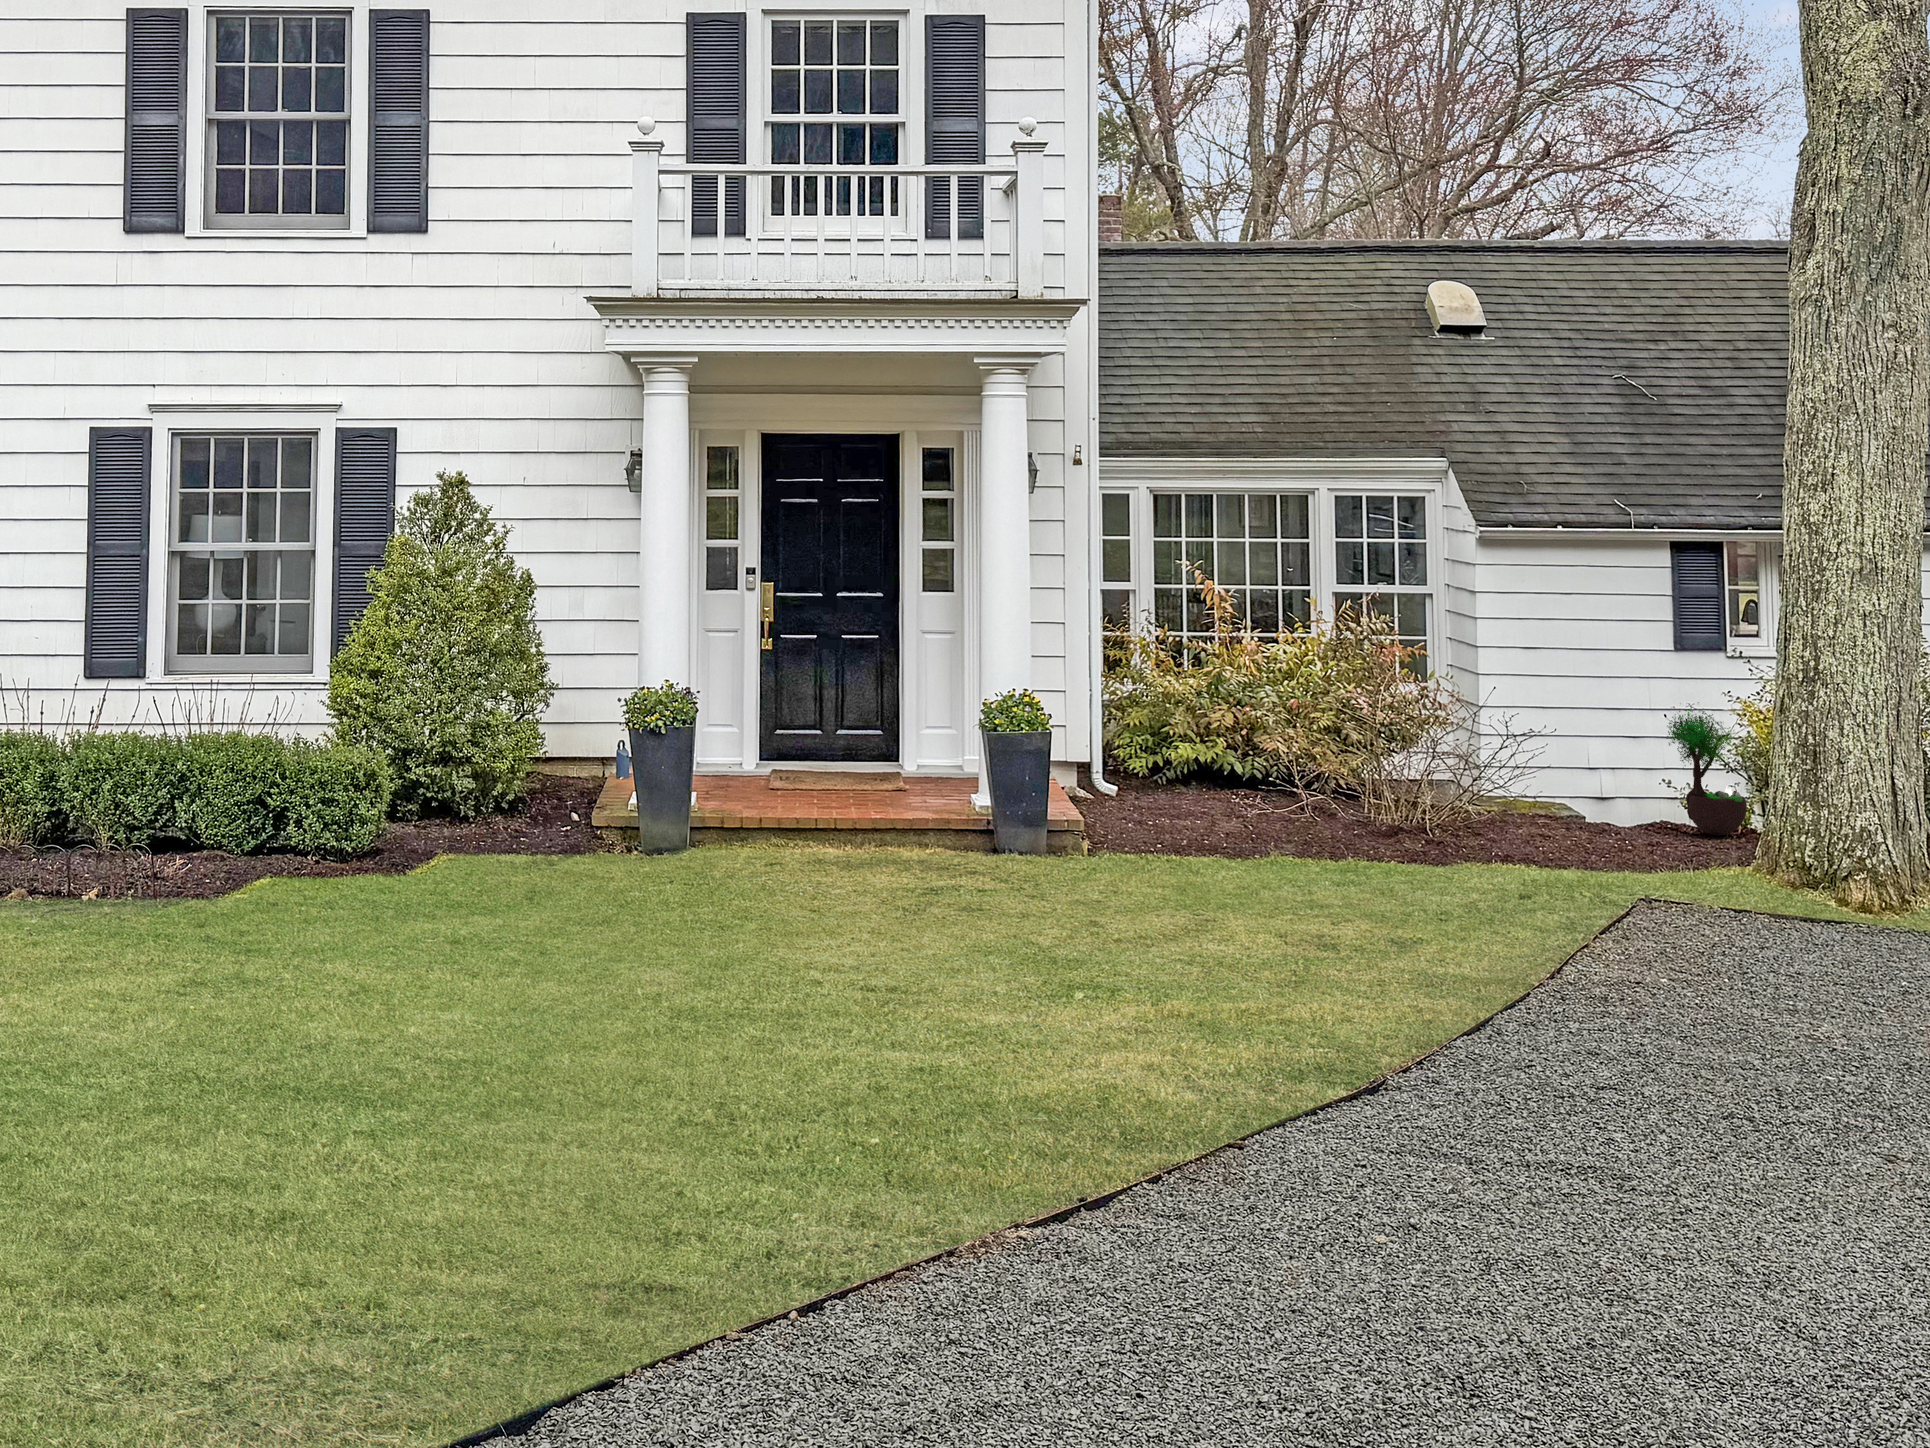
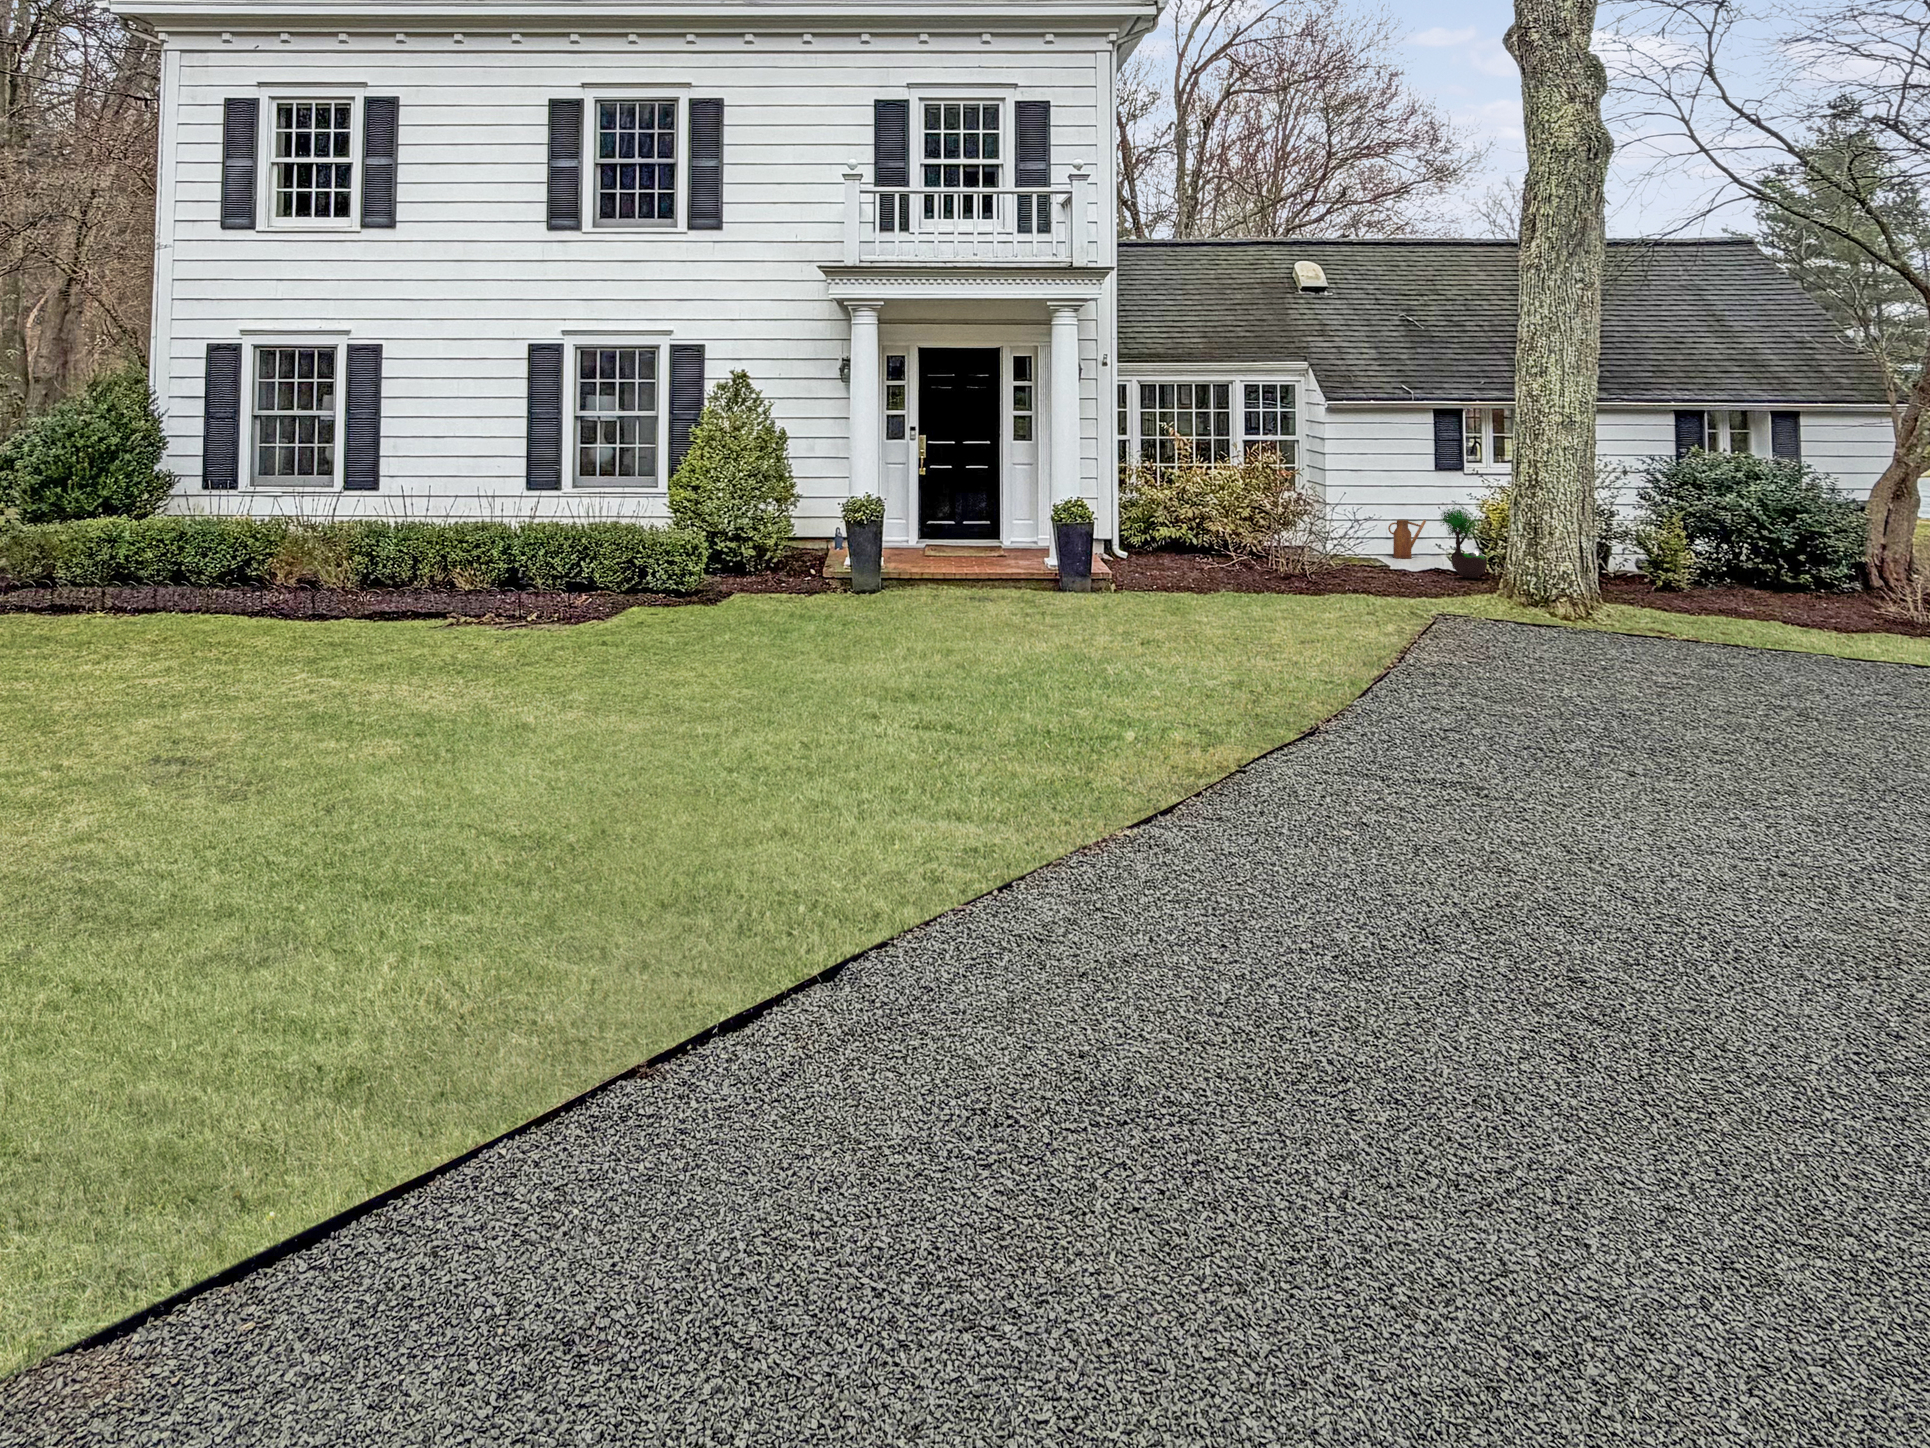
watering can: none [1596,739,1663,807] -> present [1388,520,1426,559]

